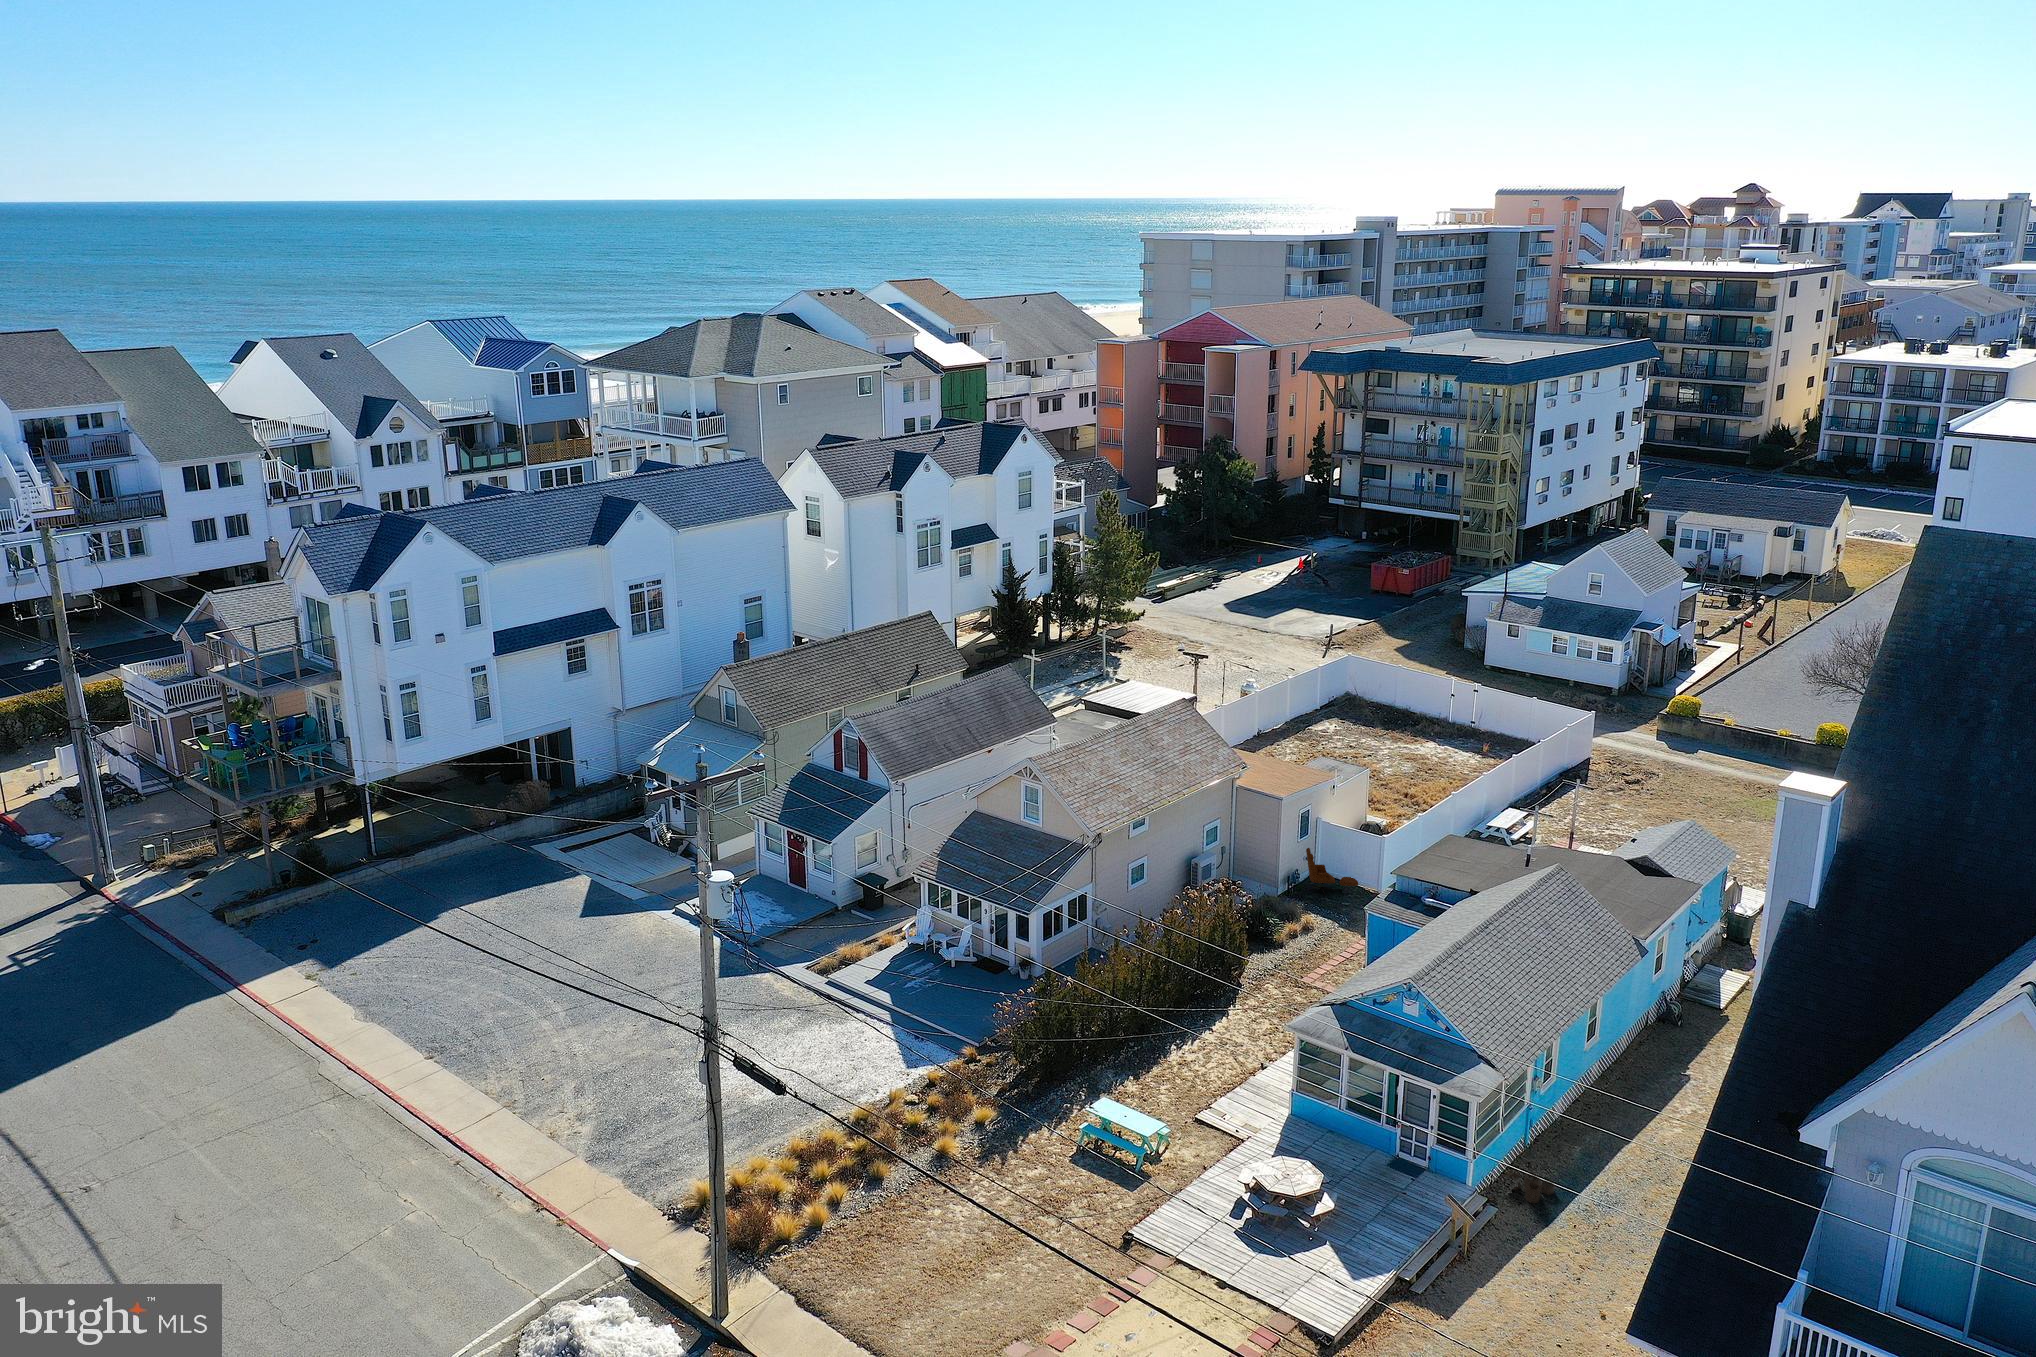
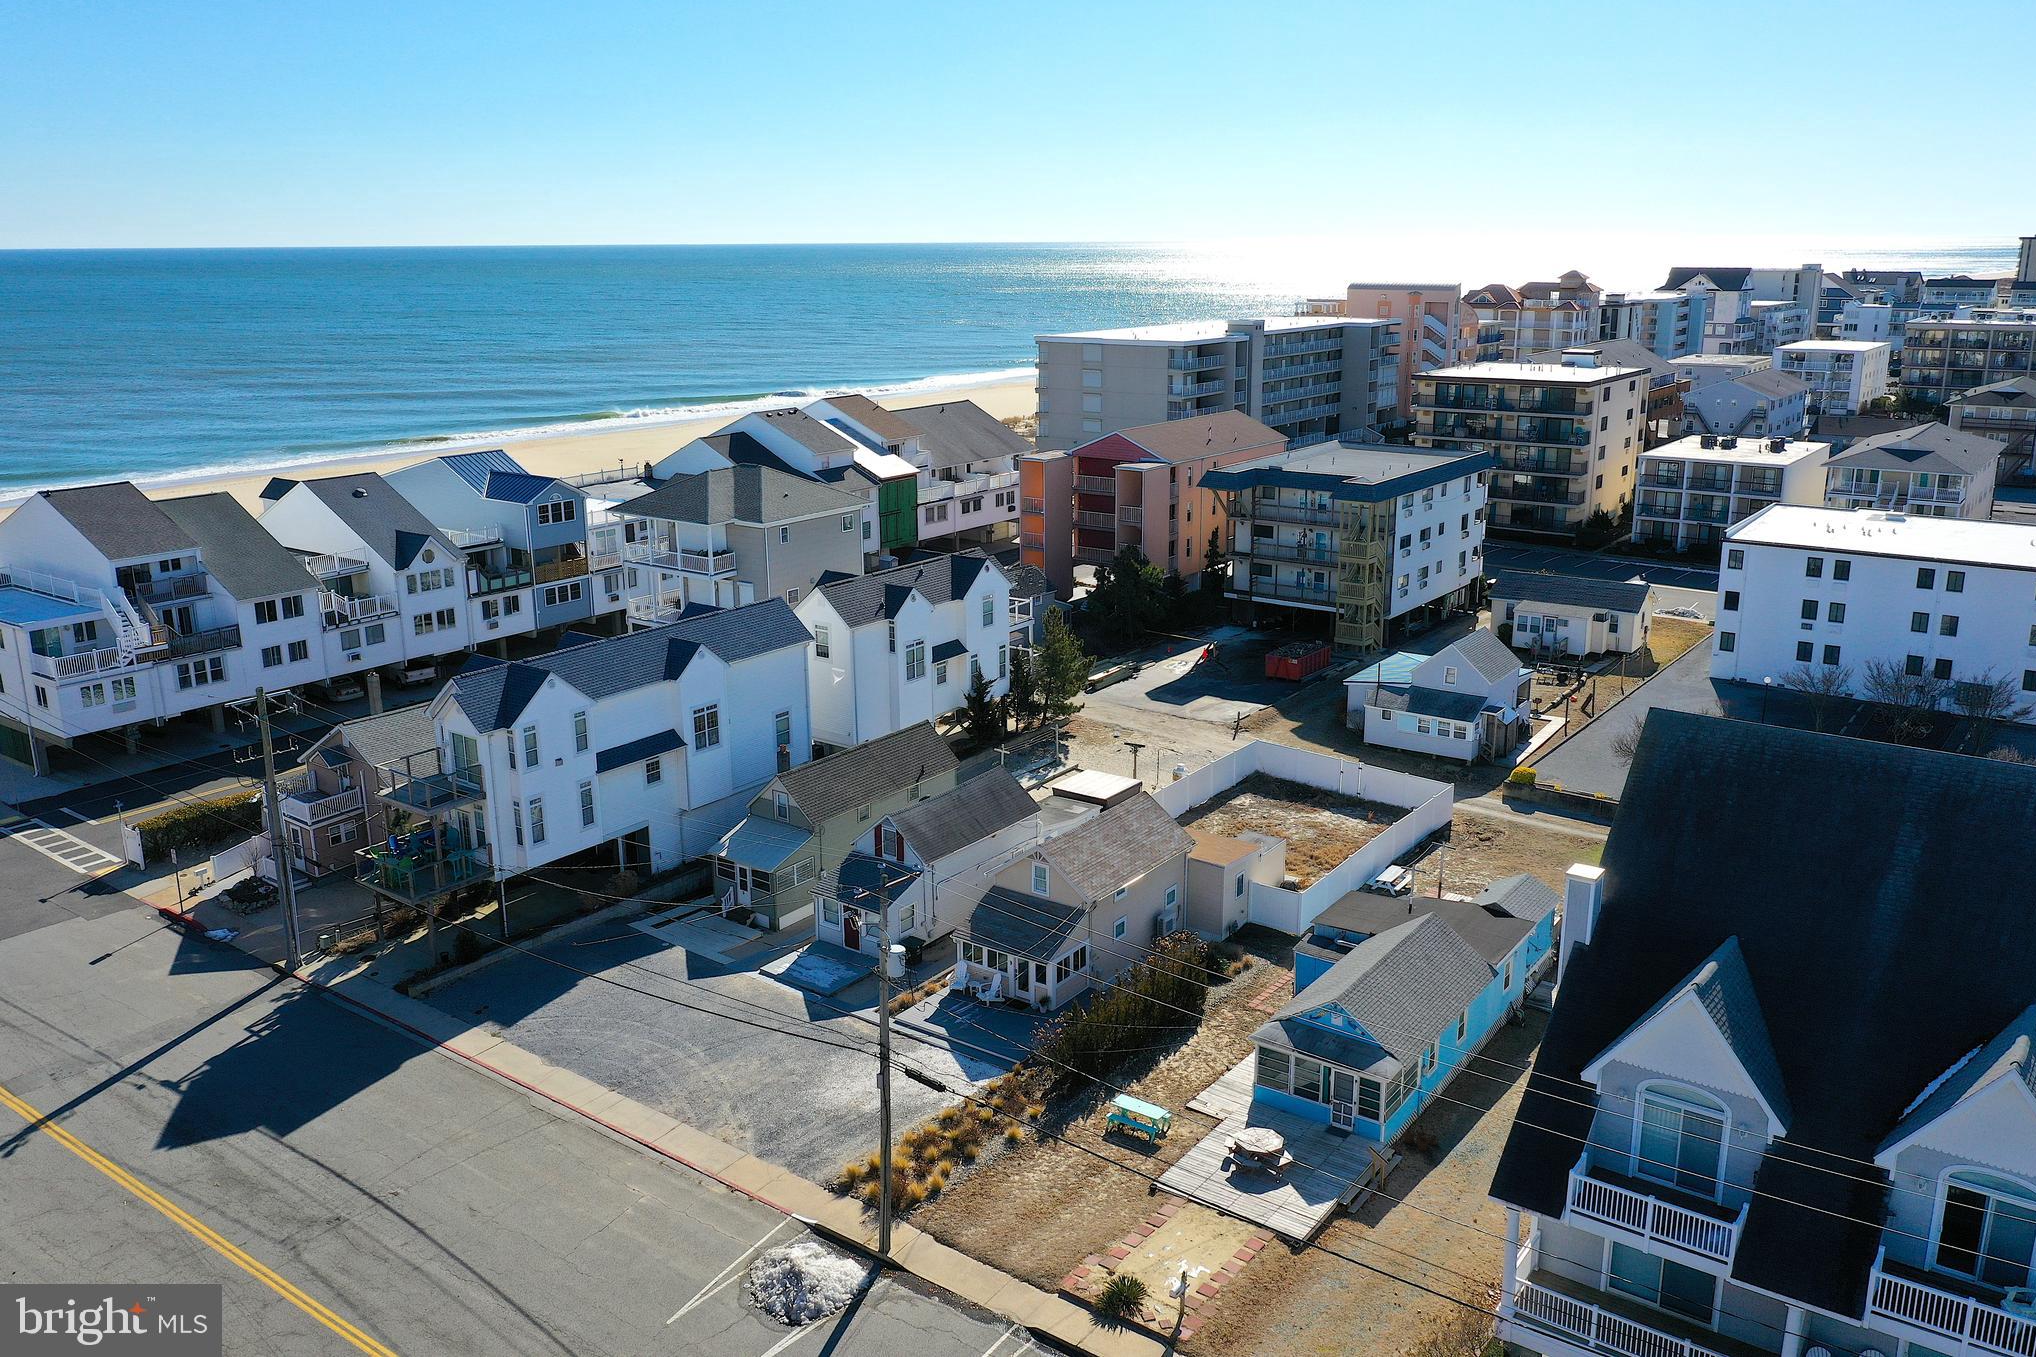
lounge chair: present [1306,848,1358,896] -> none [1244,904,1284,941]

